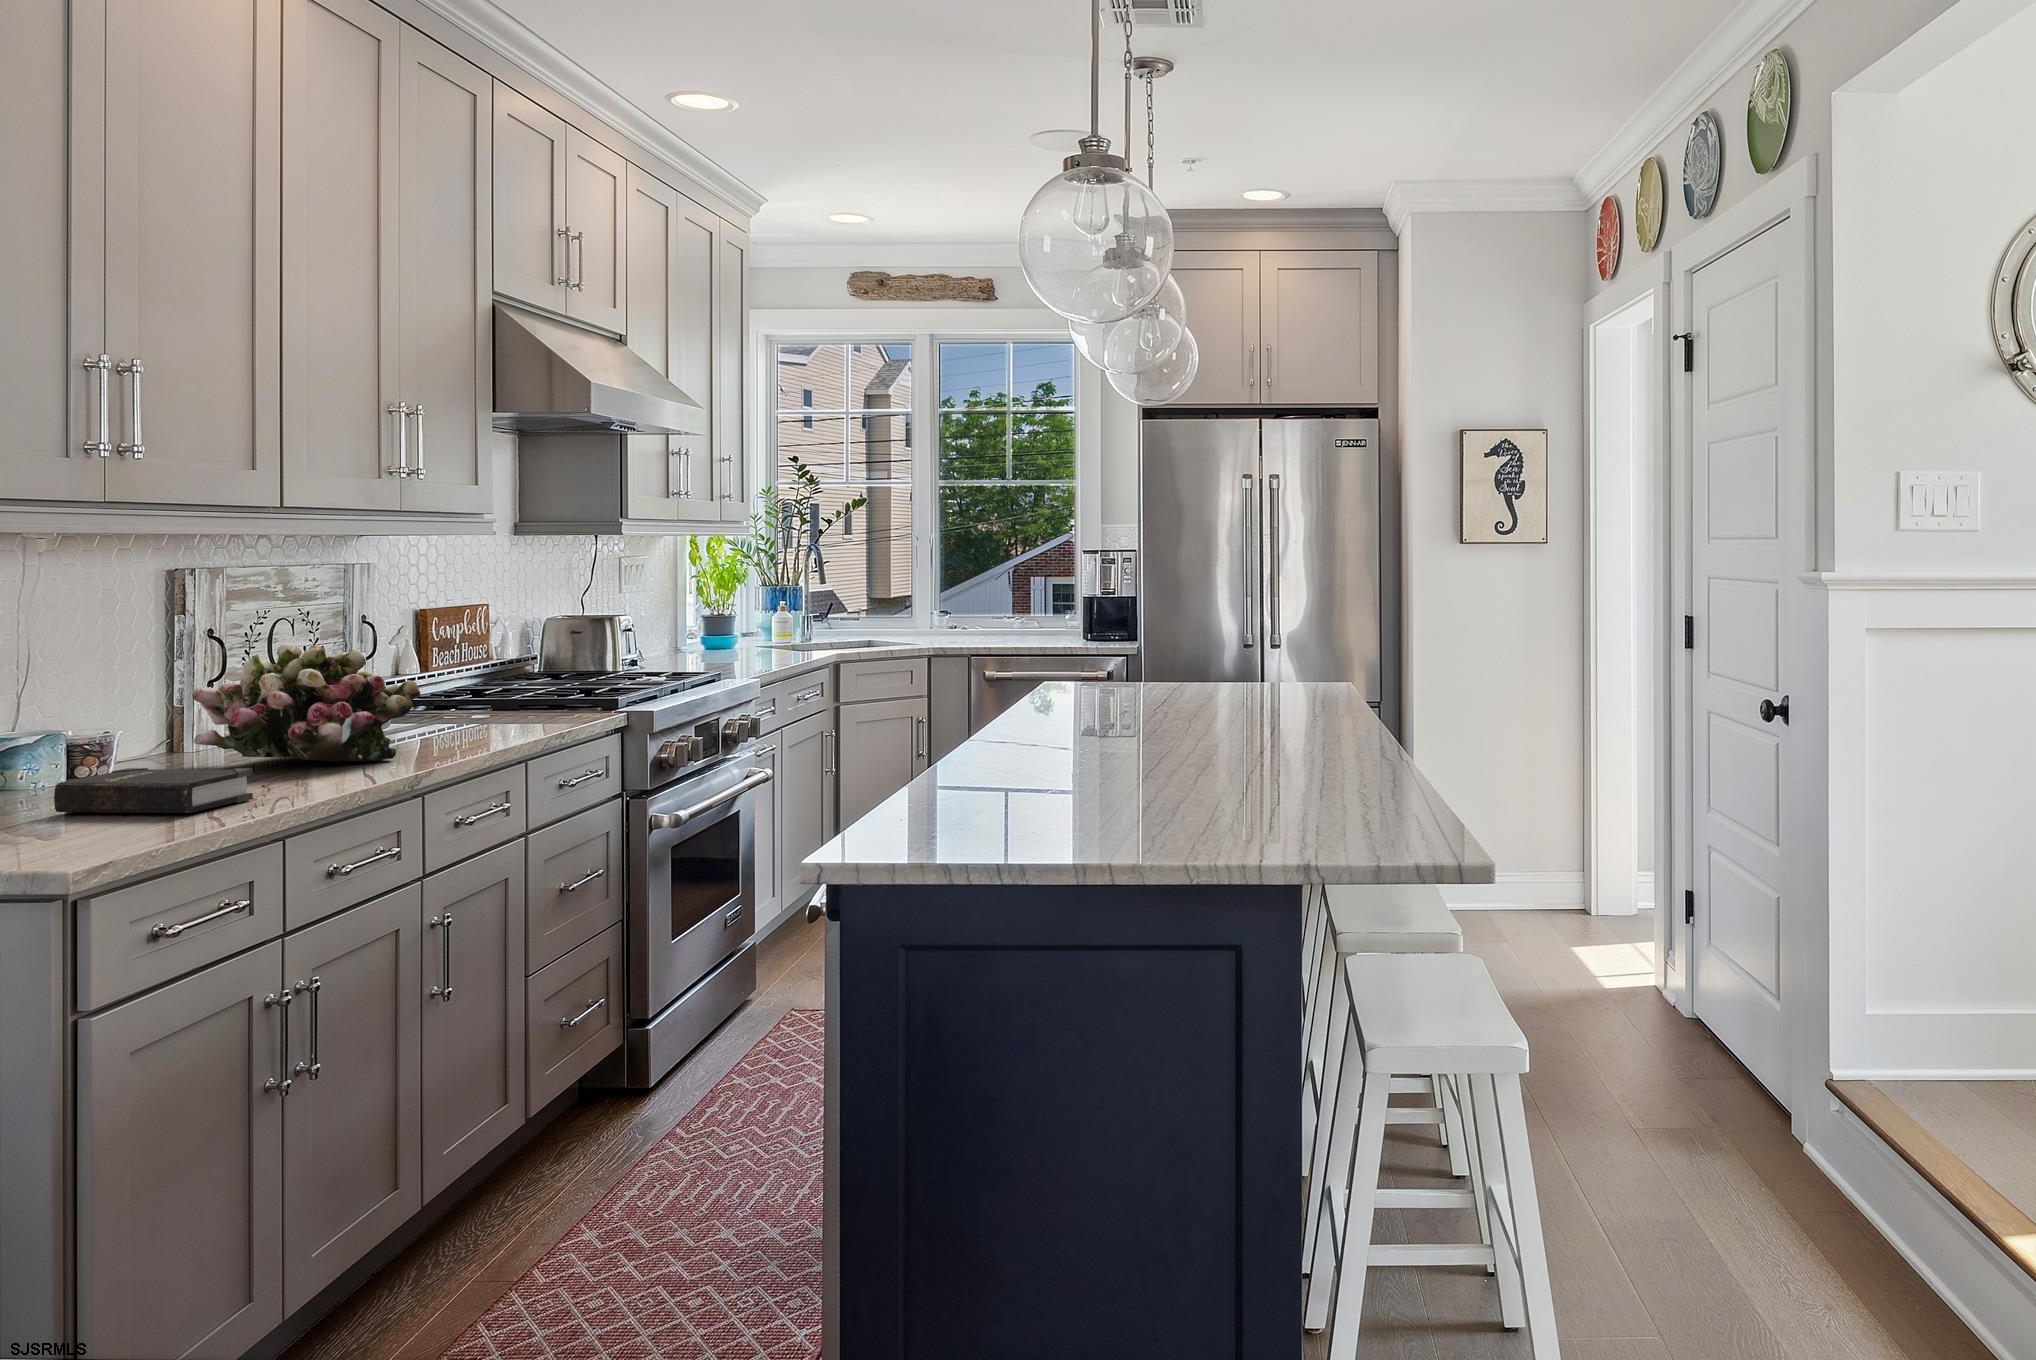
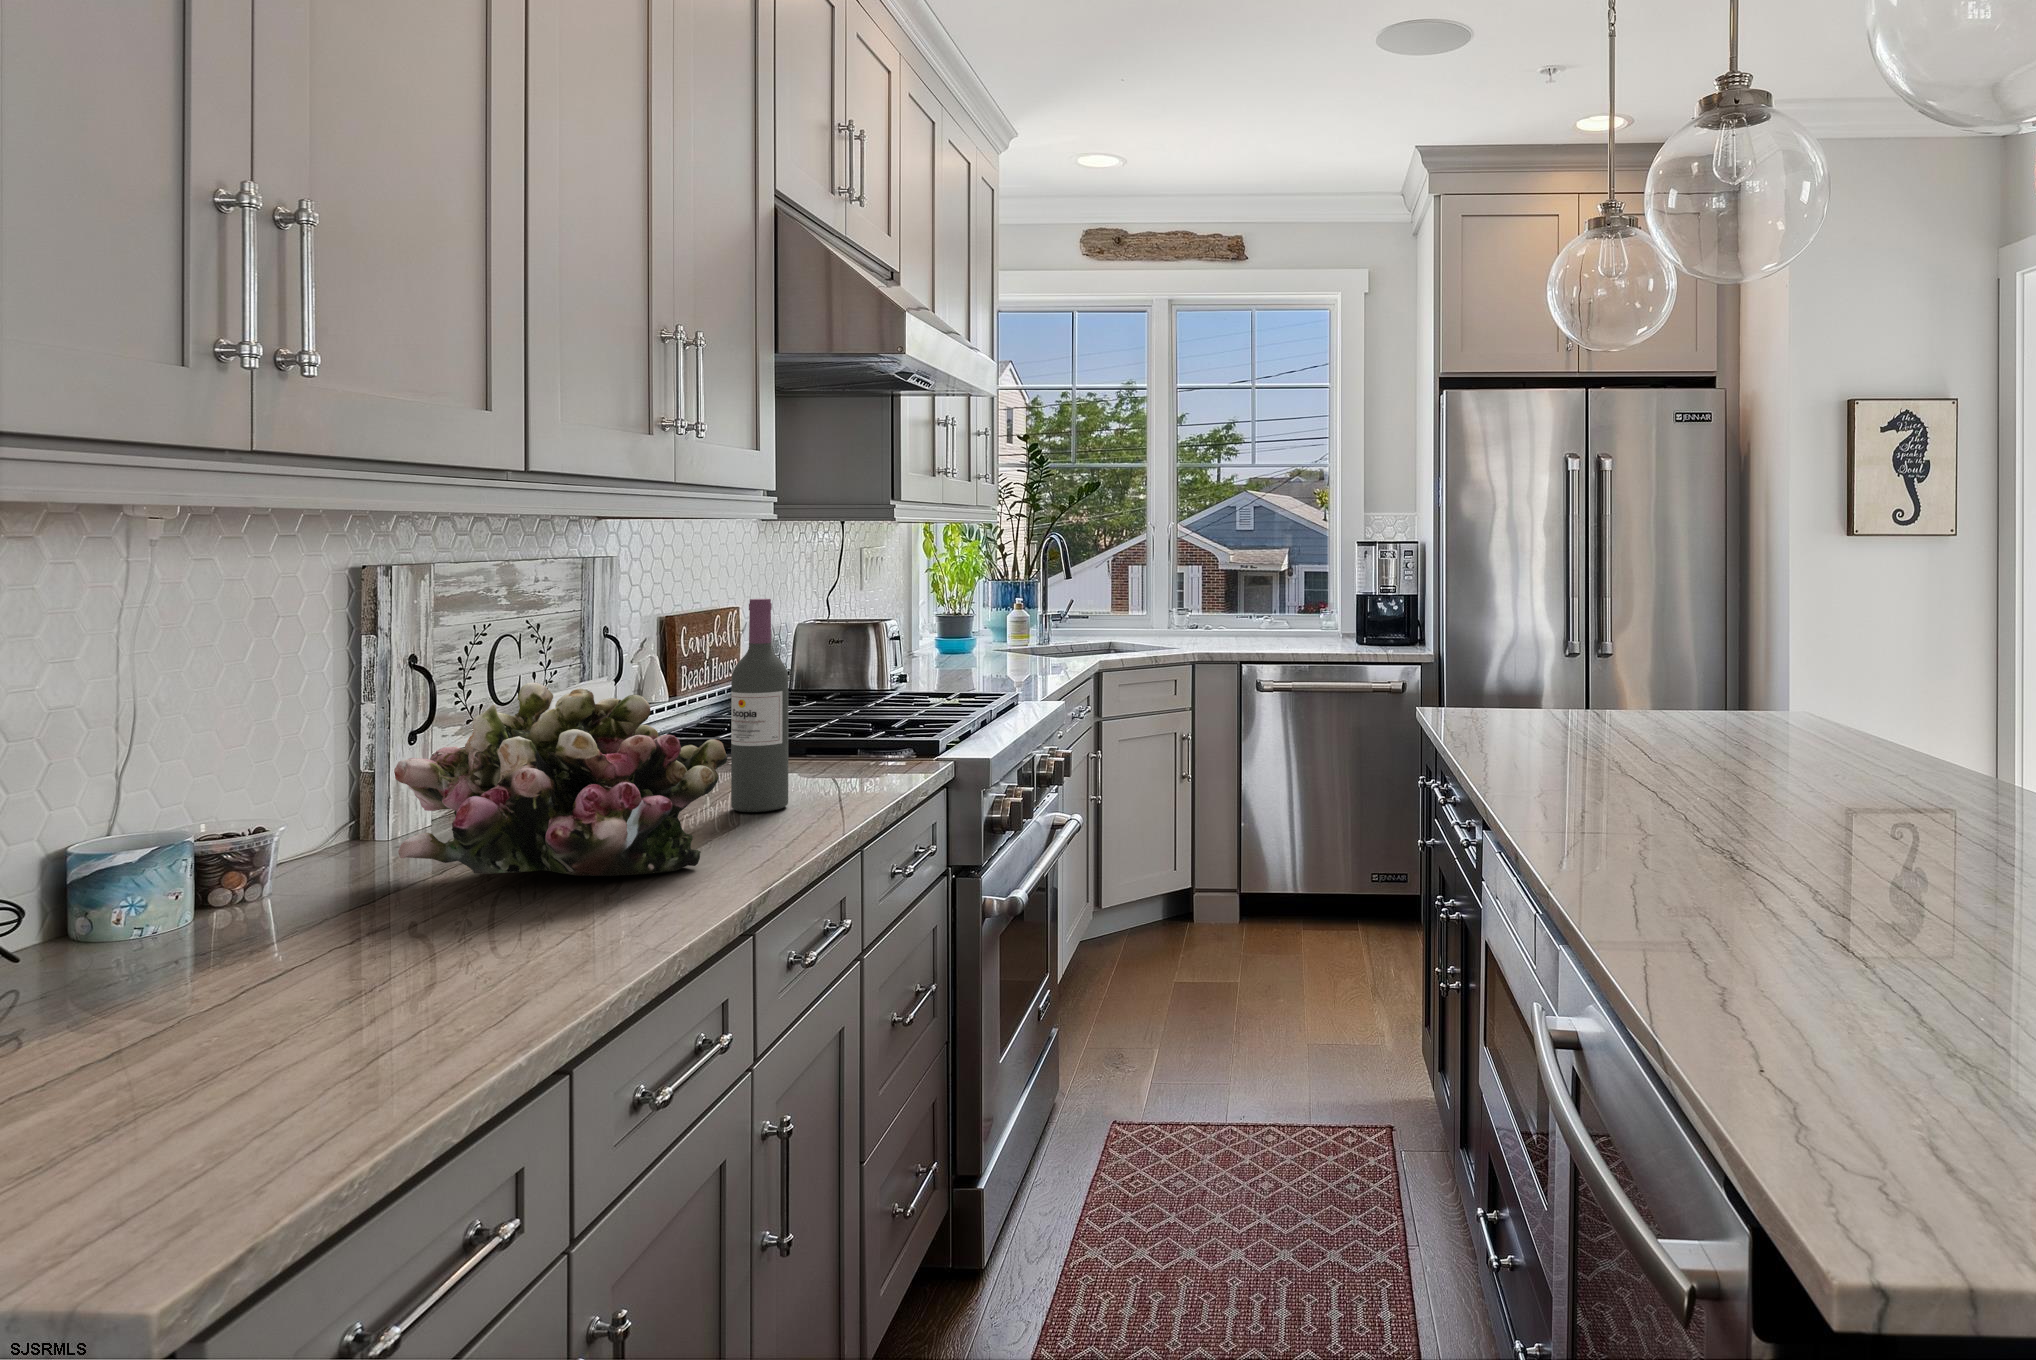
wine bottle: none [438,591,480,737] -> present [731,599,788,812]
hardback book: present [54,768,253,813] -> none [157,923,509,1035]

